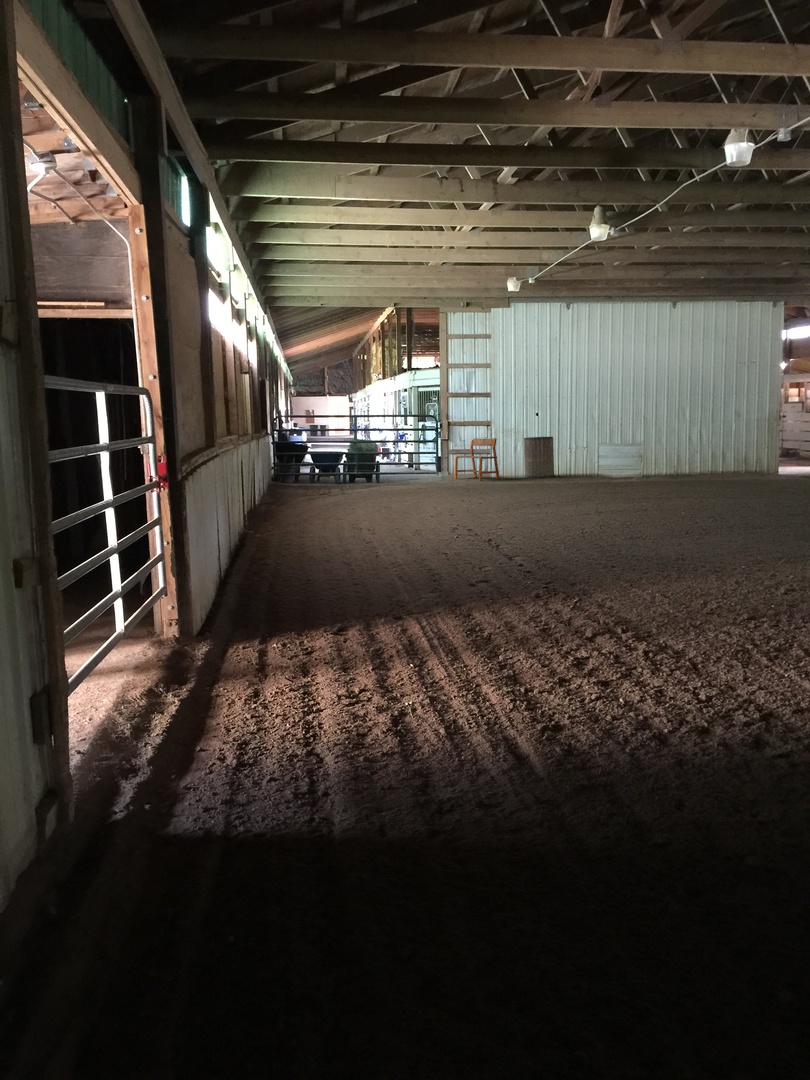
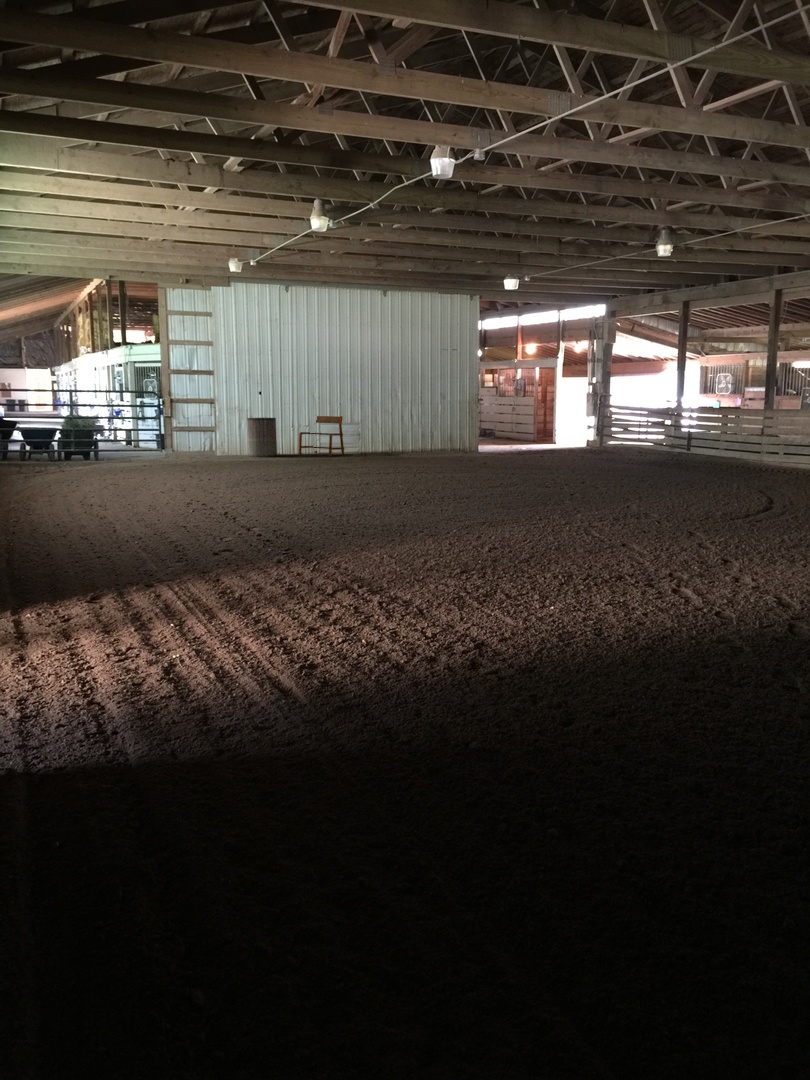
bench: present [454,438,499,481] -> present [299,416,344,456]

